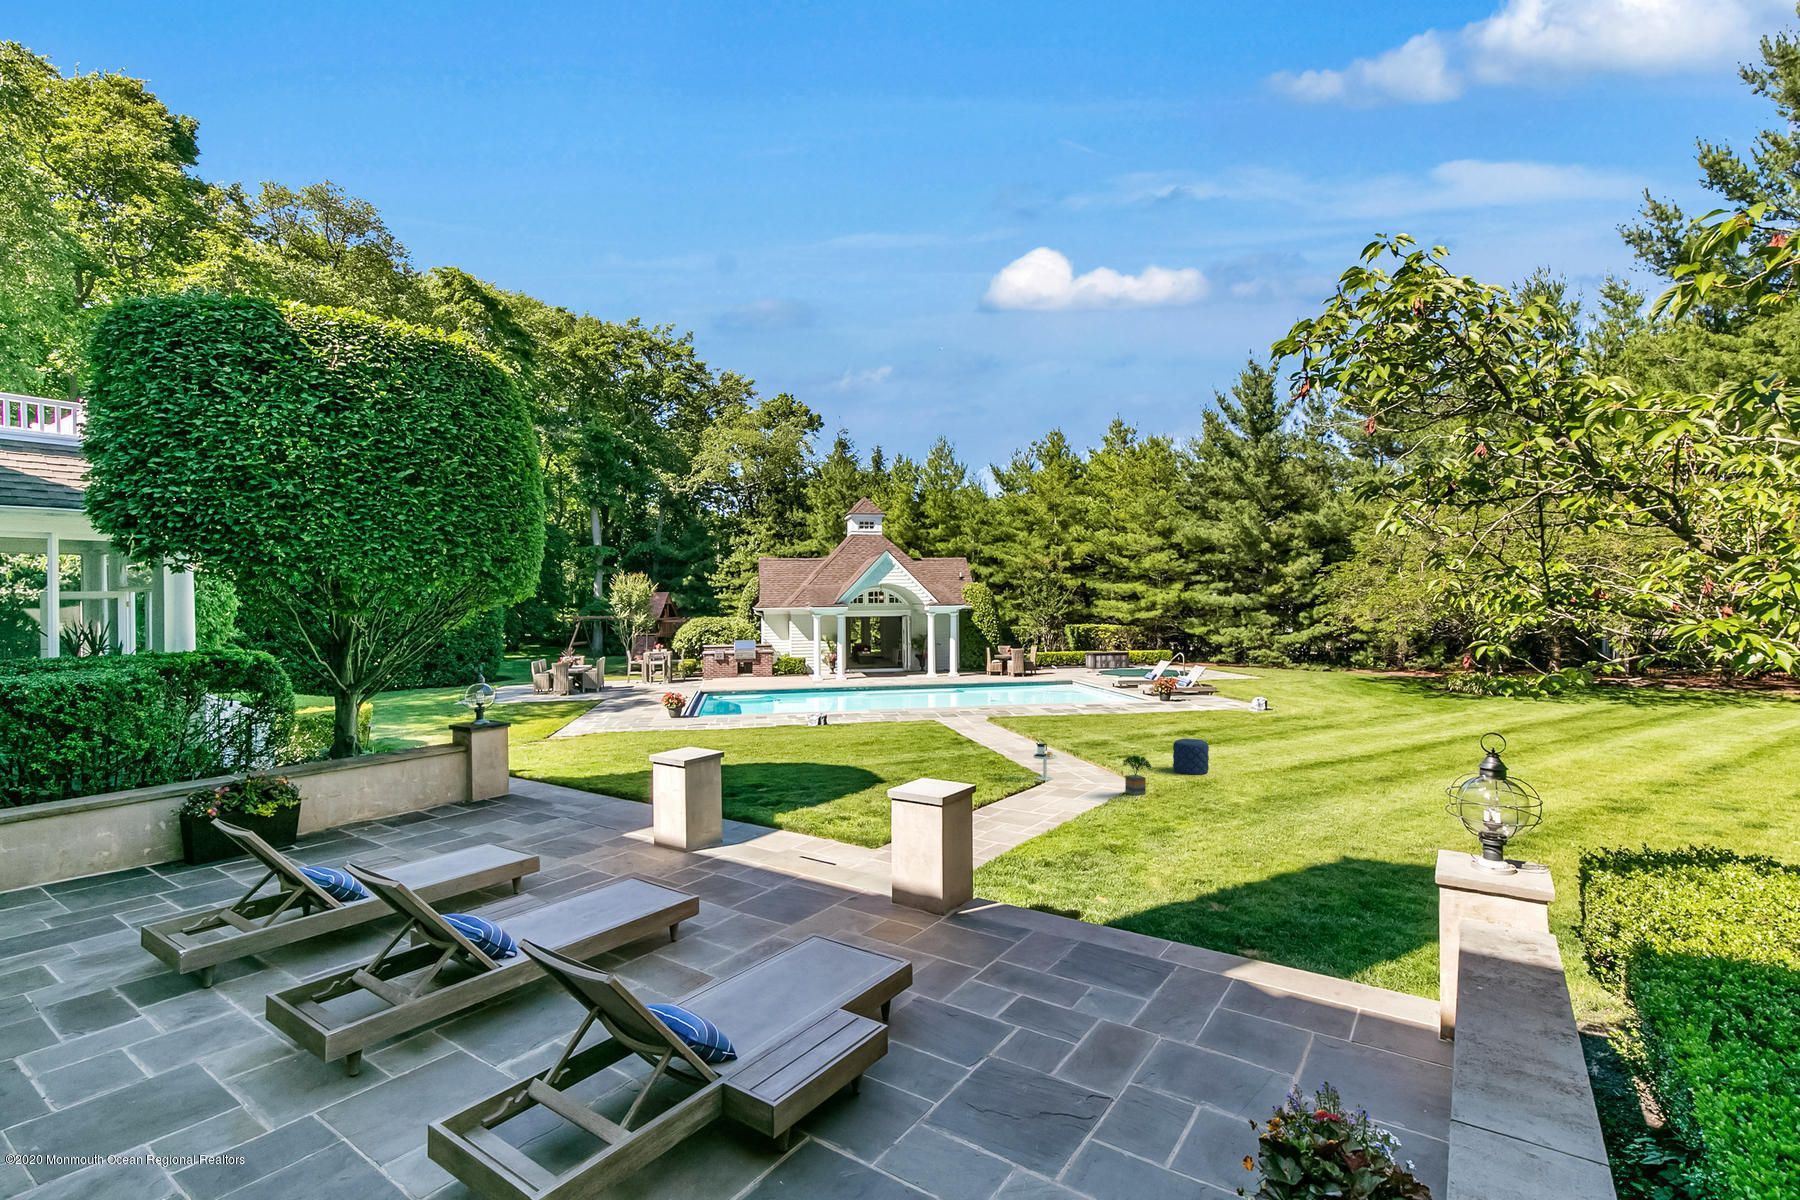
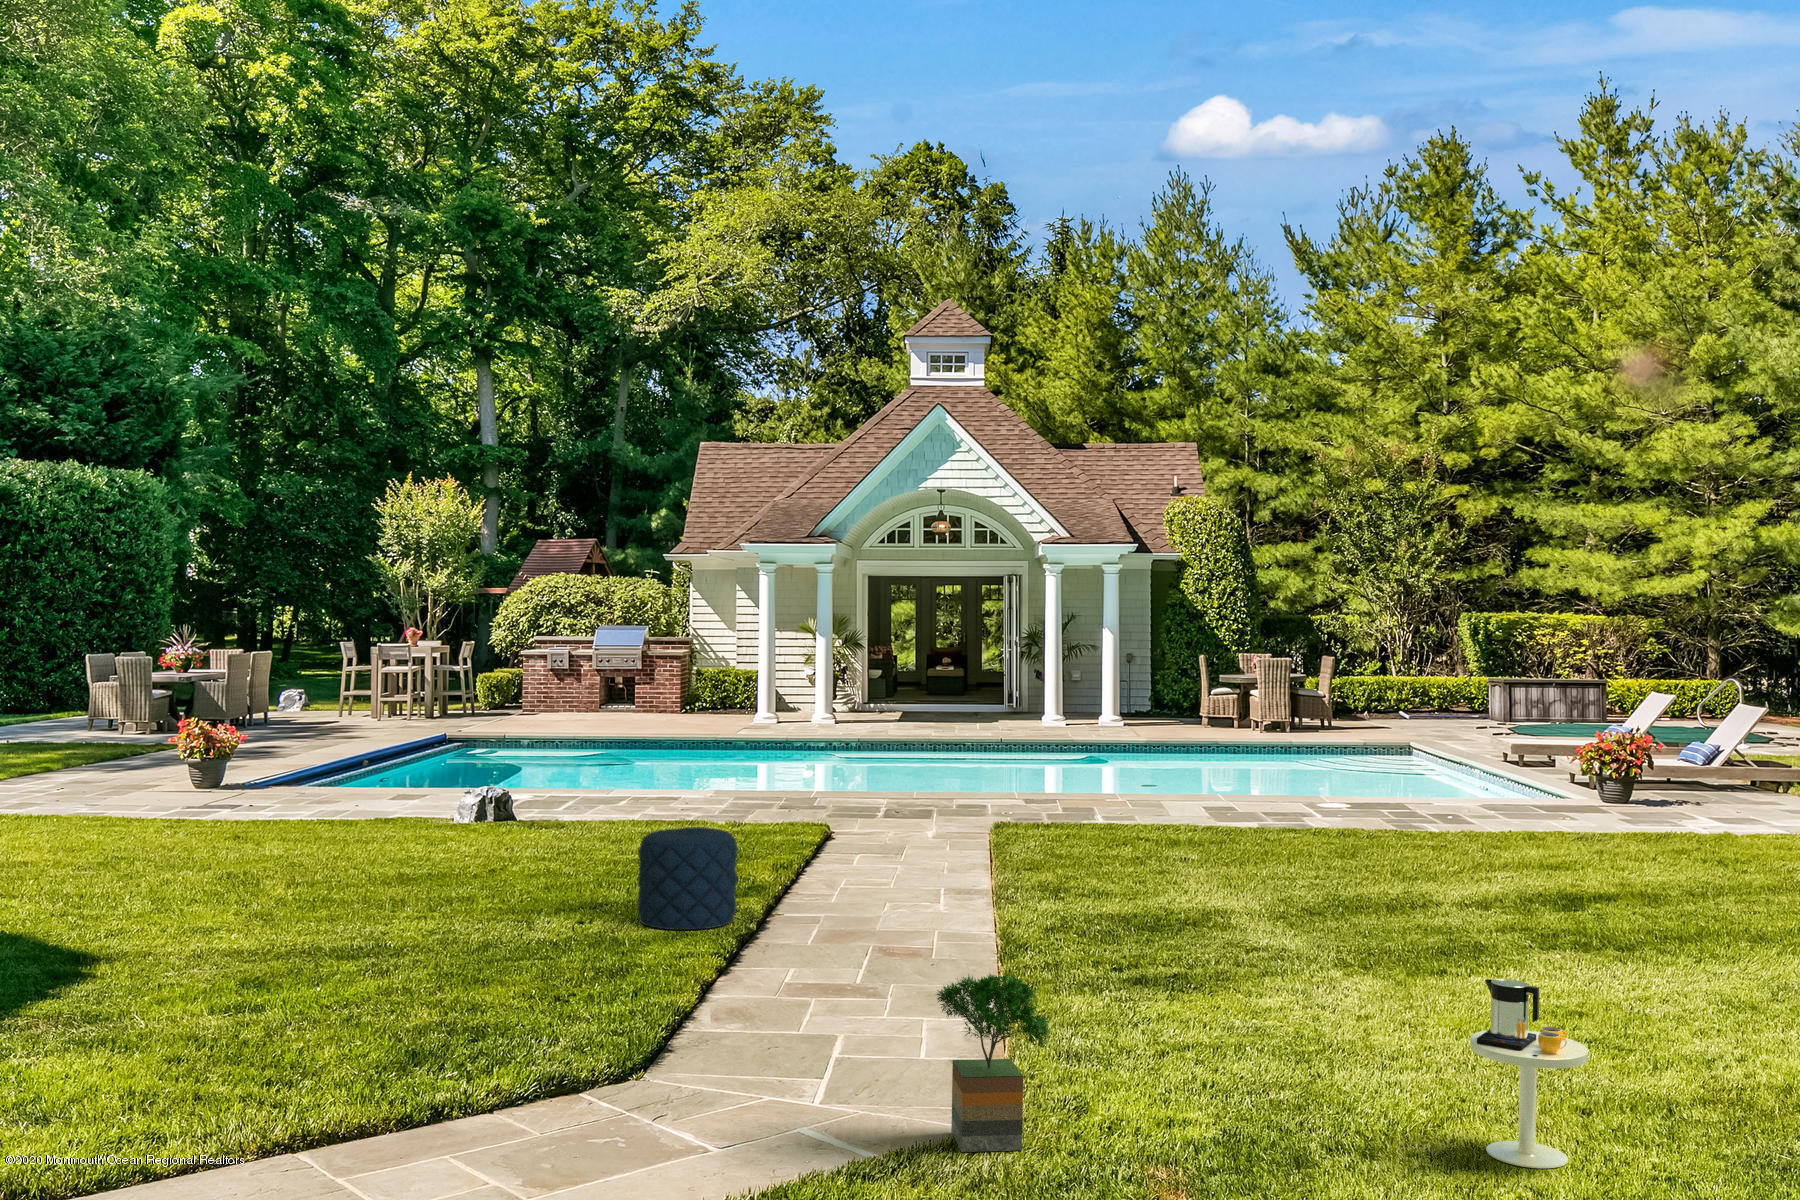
pouf: present [1173,739,1209,775] -> present [637,827,738,930]
side table: present [1033,743,1057,780] -> present [1470,979,1588,1168]

